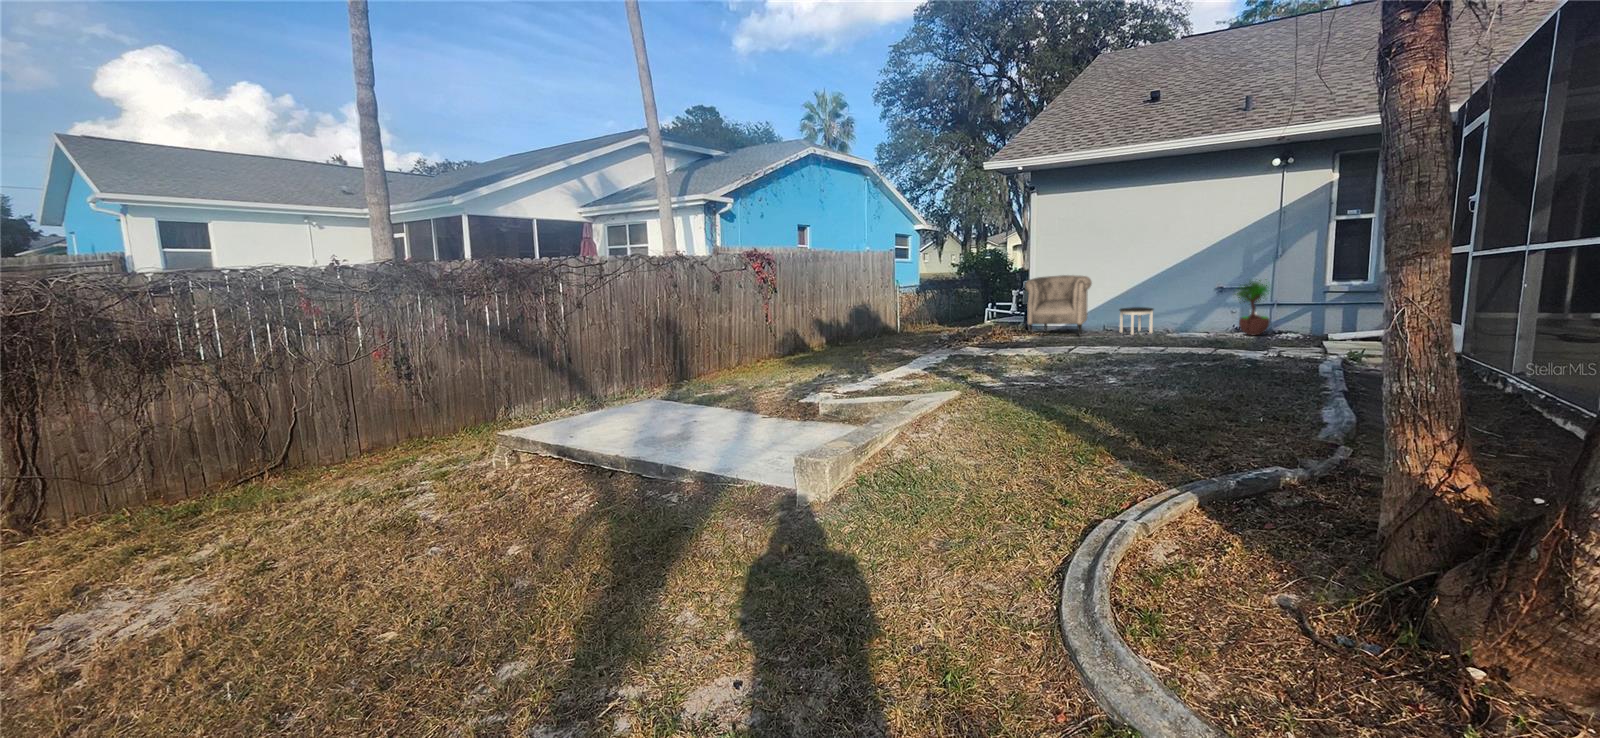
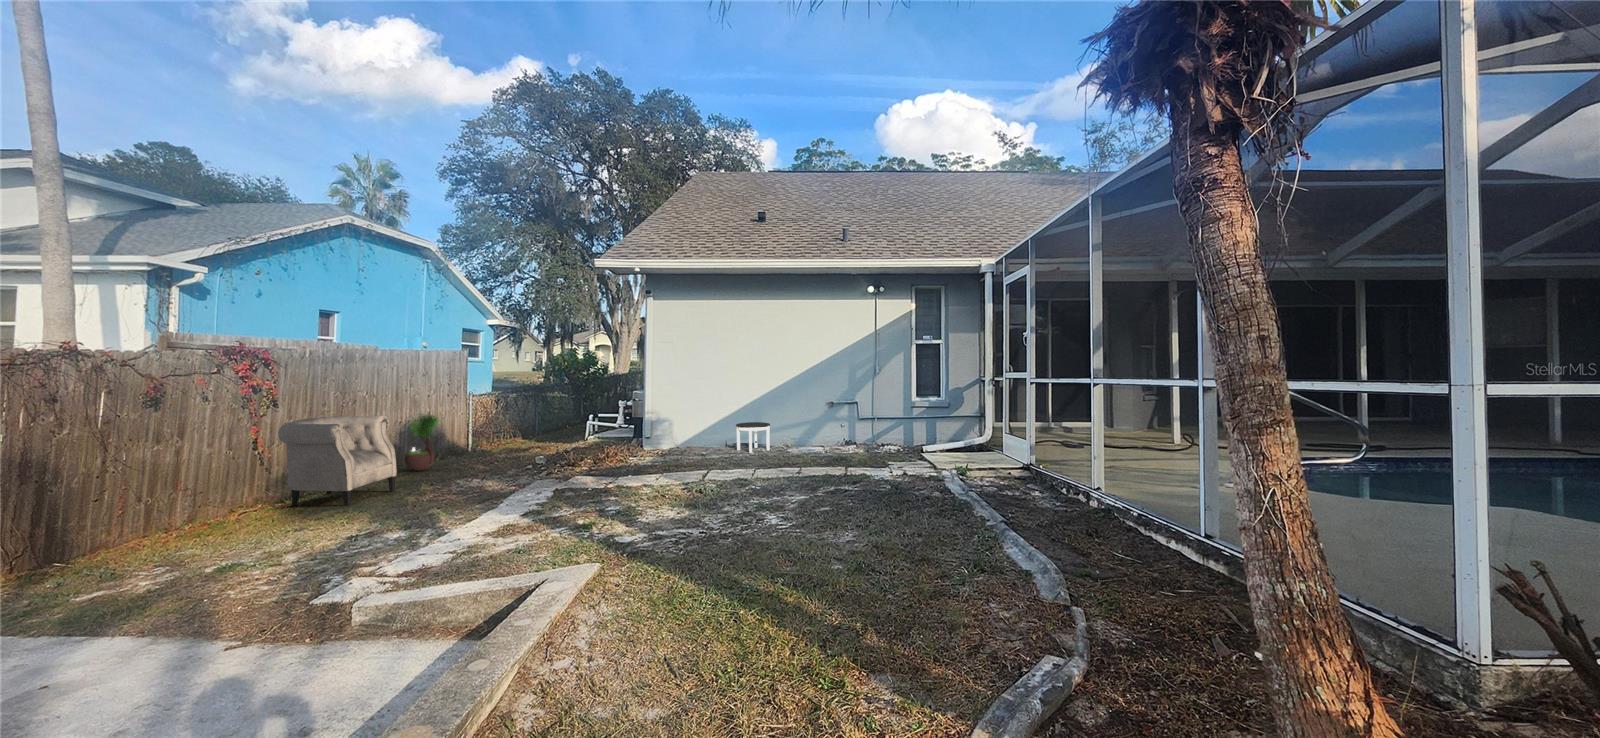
chair: present [1025,275,1092,335] -> present [278,416,397,506]
potted tree: present [1235,279,1270,335] -> present [405,415,440,471]

